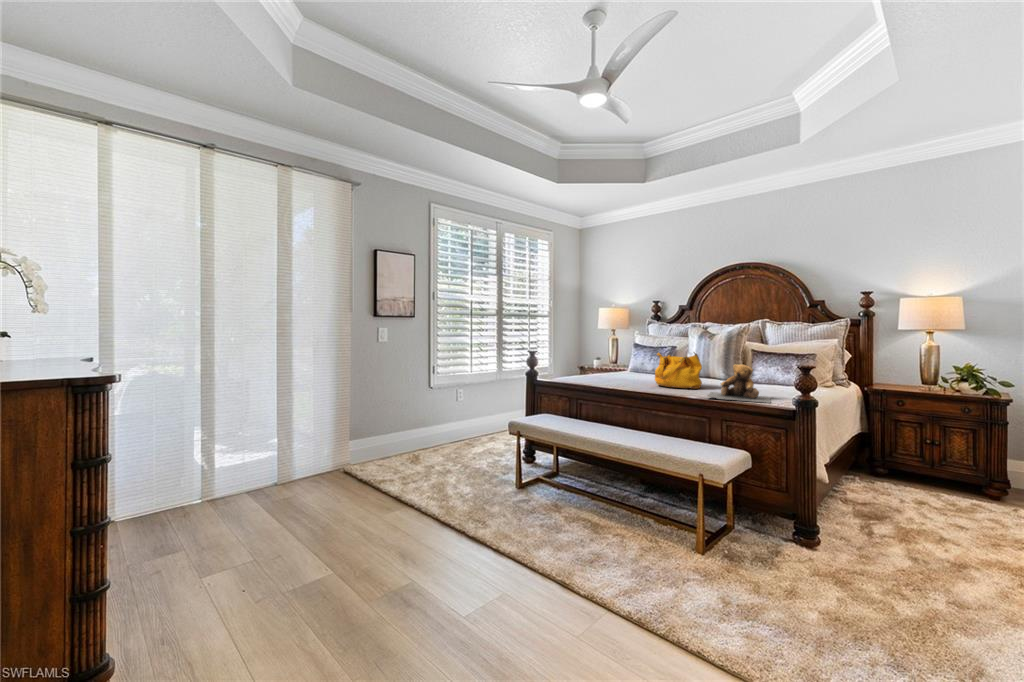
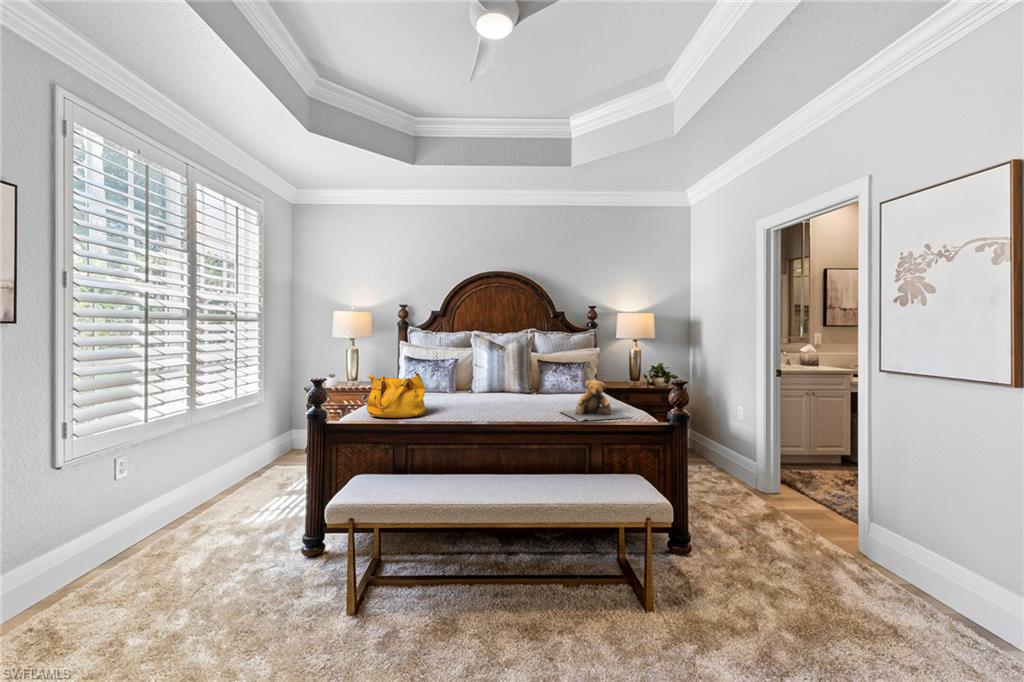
handbag: present [655,352,702,389] -> present [367,371,426,418]

